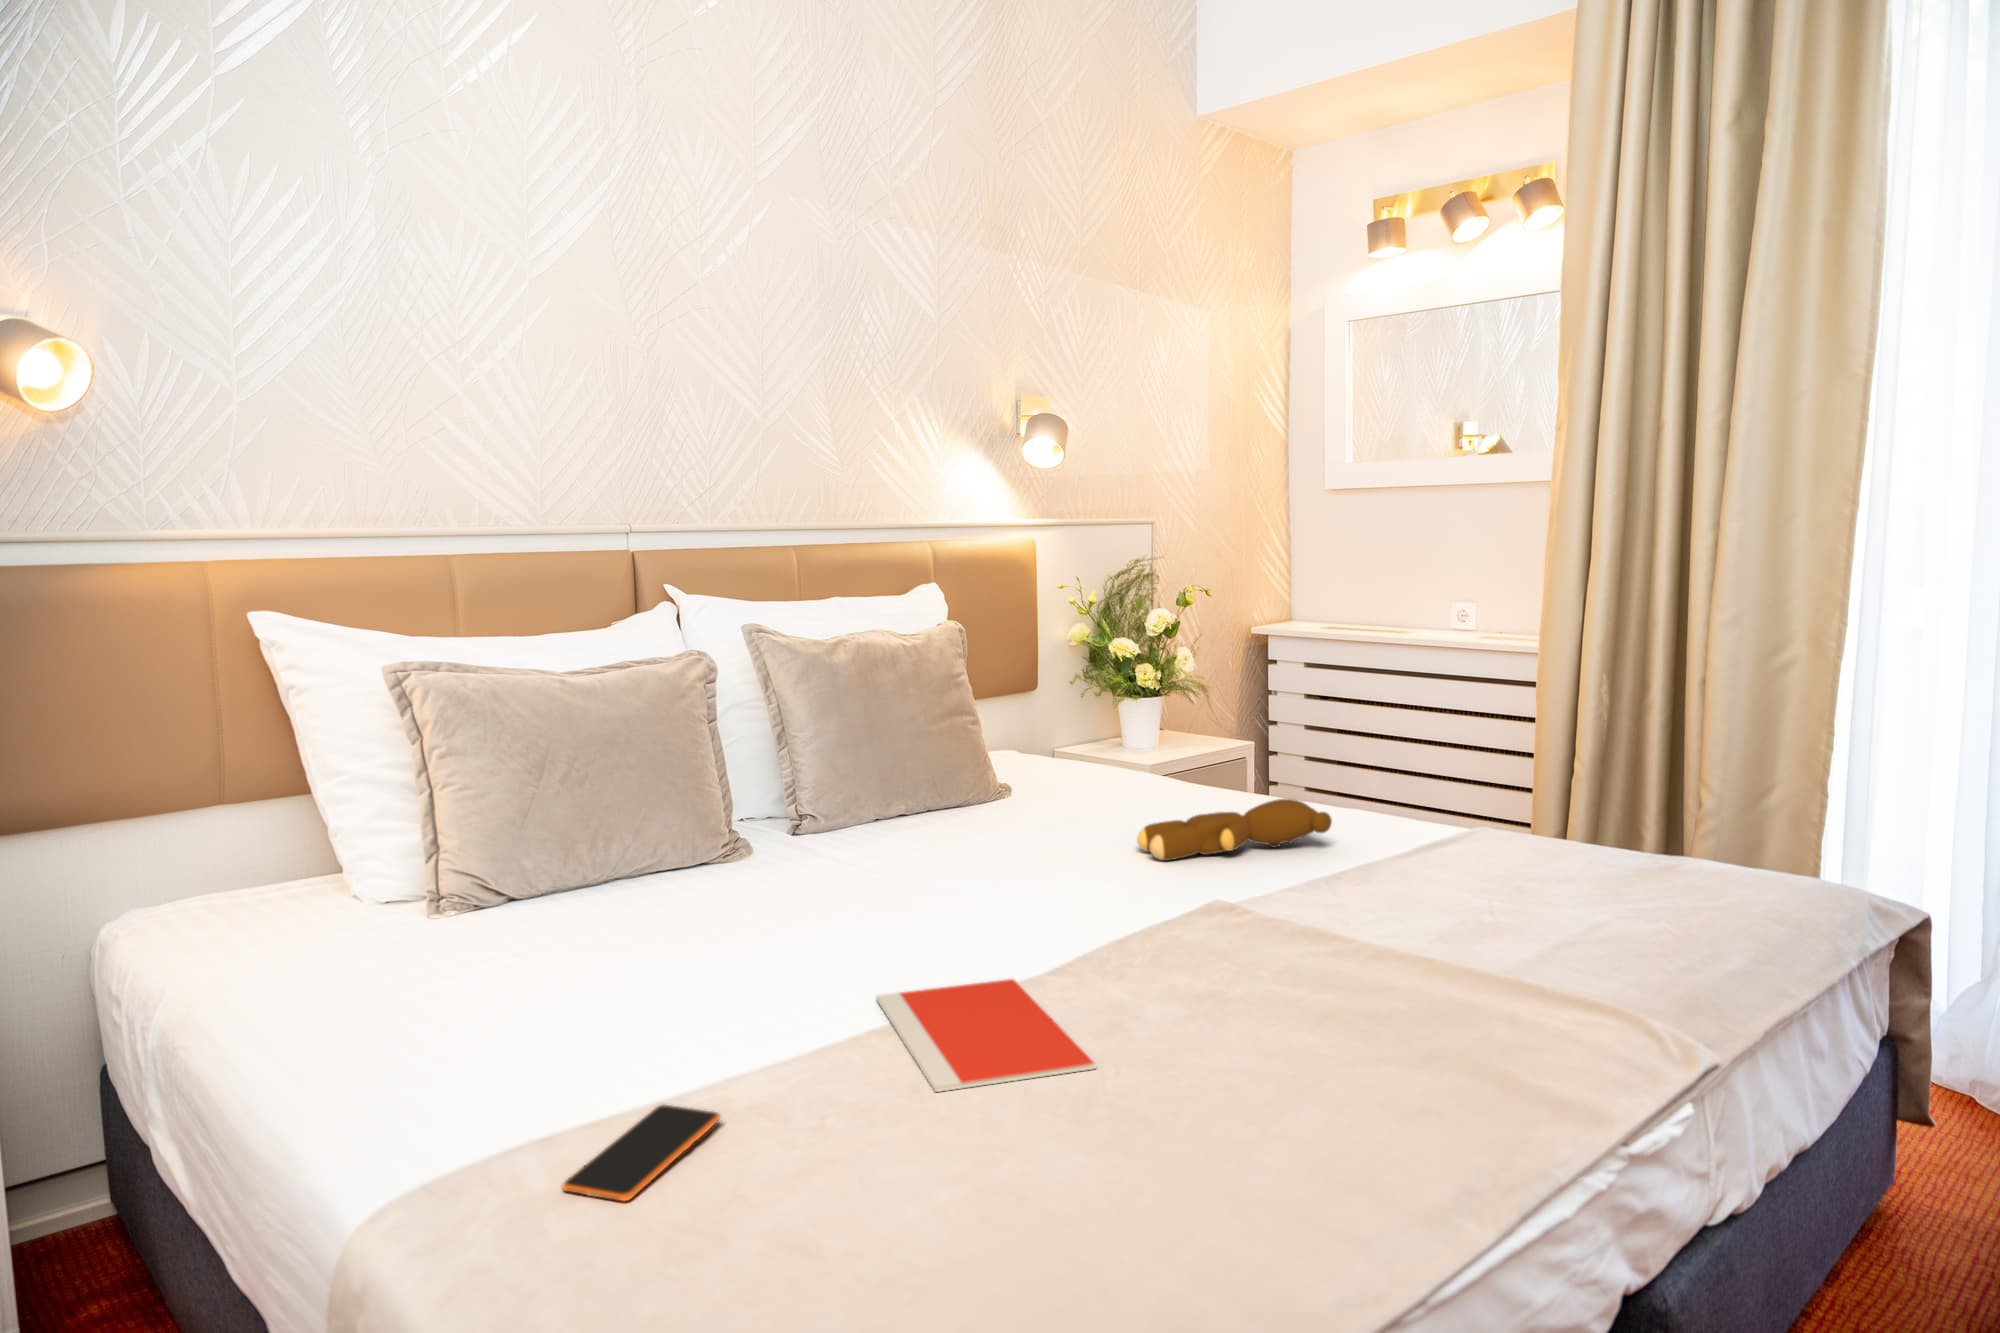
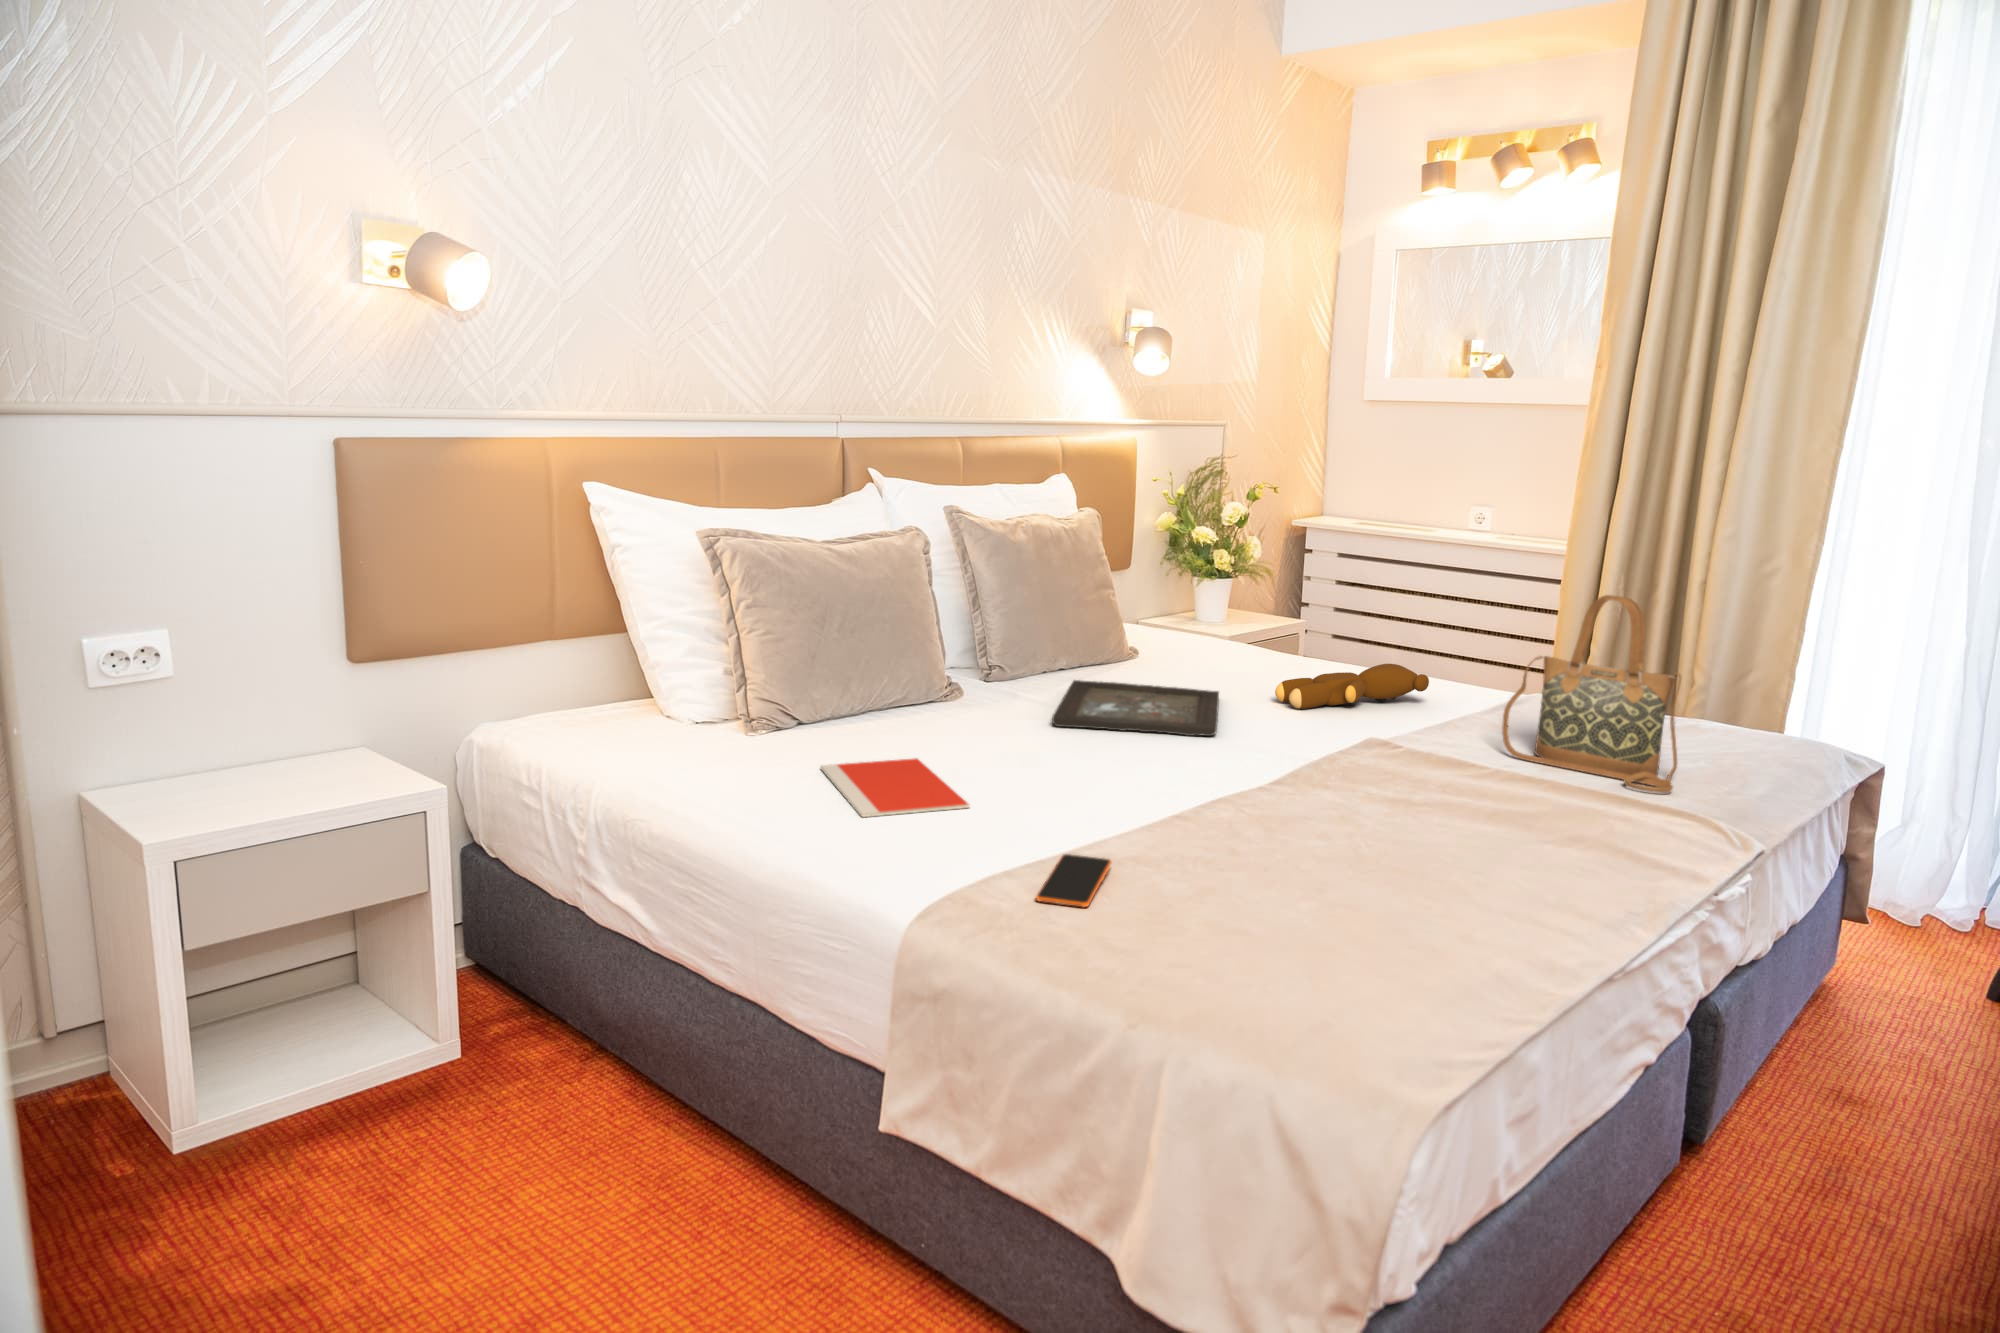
handbag: none [1393,706,1616,976] -> present [1502,595,1682,793]
tray: none [826,830,1070,904] -> present [1052,680,1219,736]
notebook: present [876,979,1096,1092] -> present [820,758,970,817]

